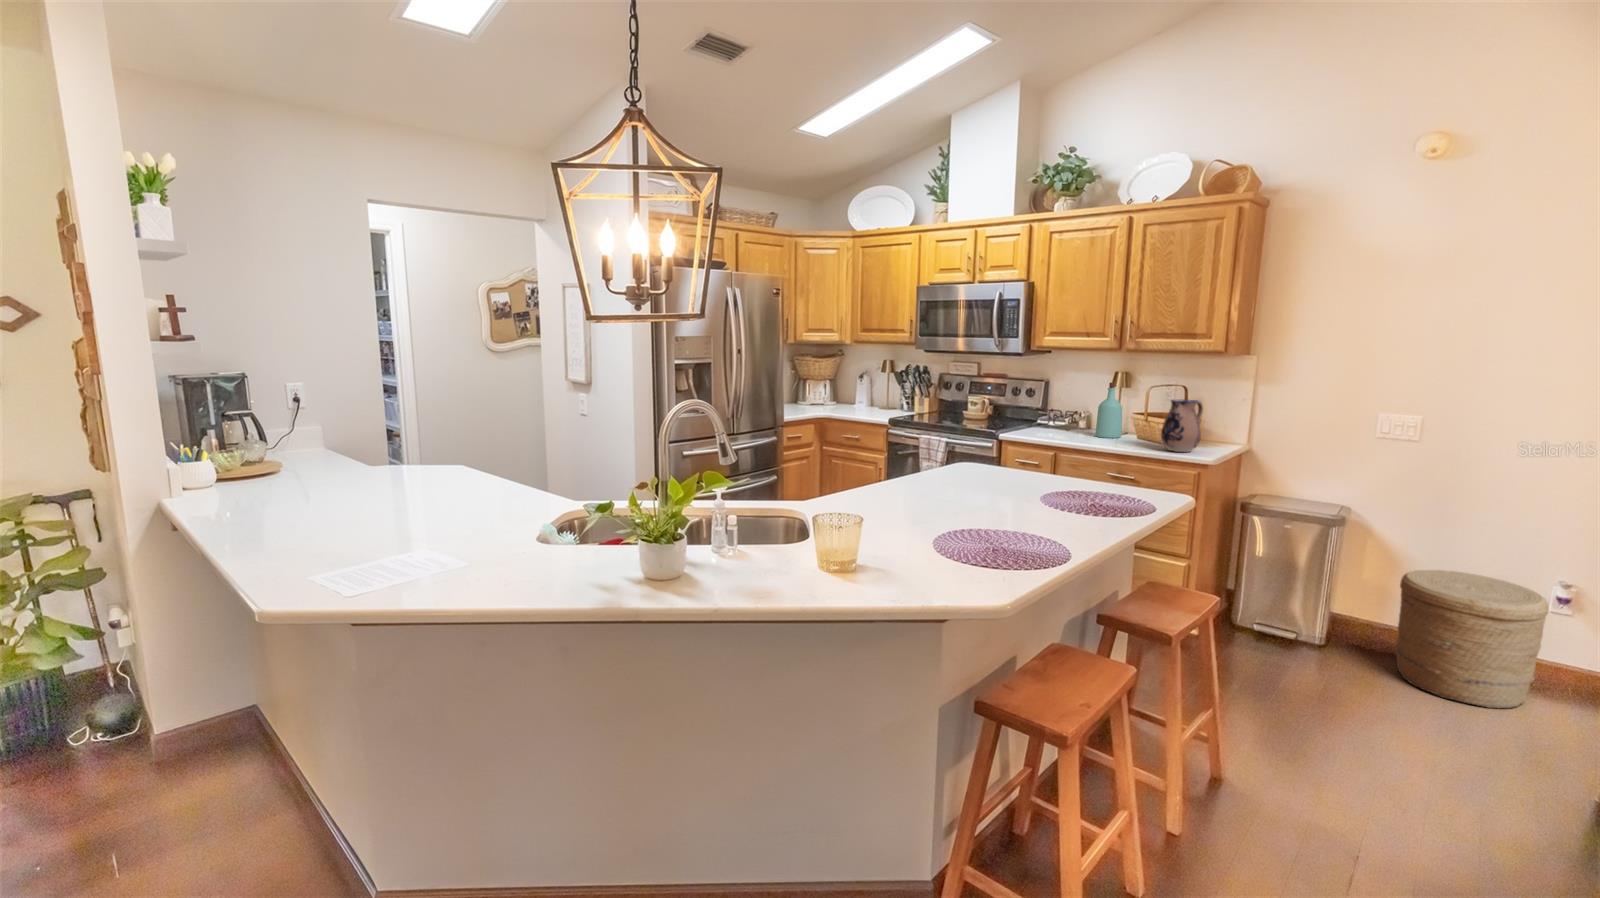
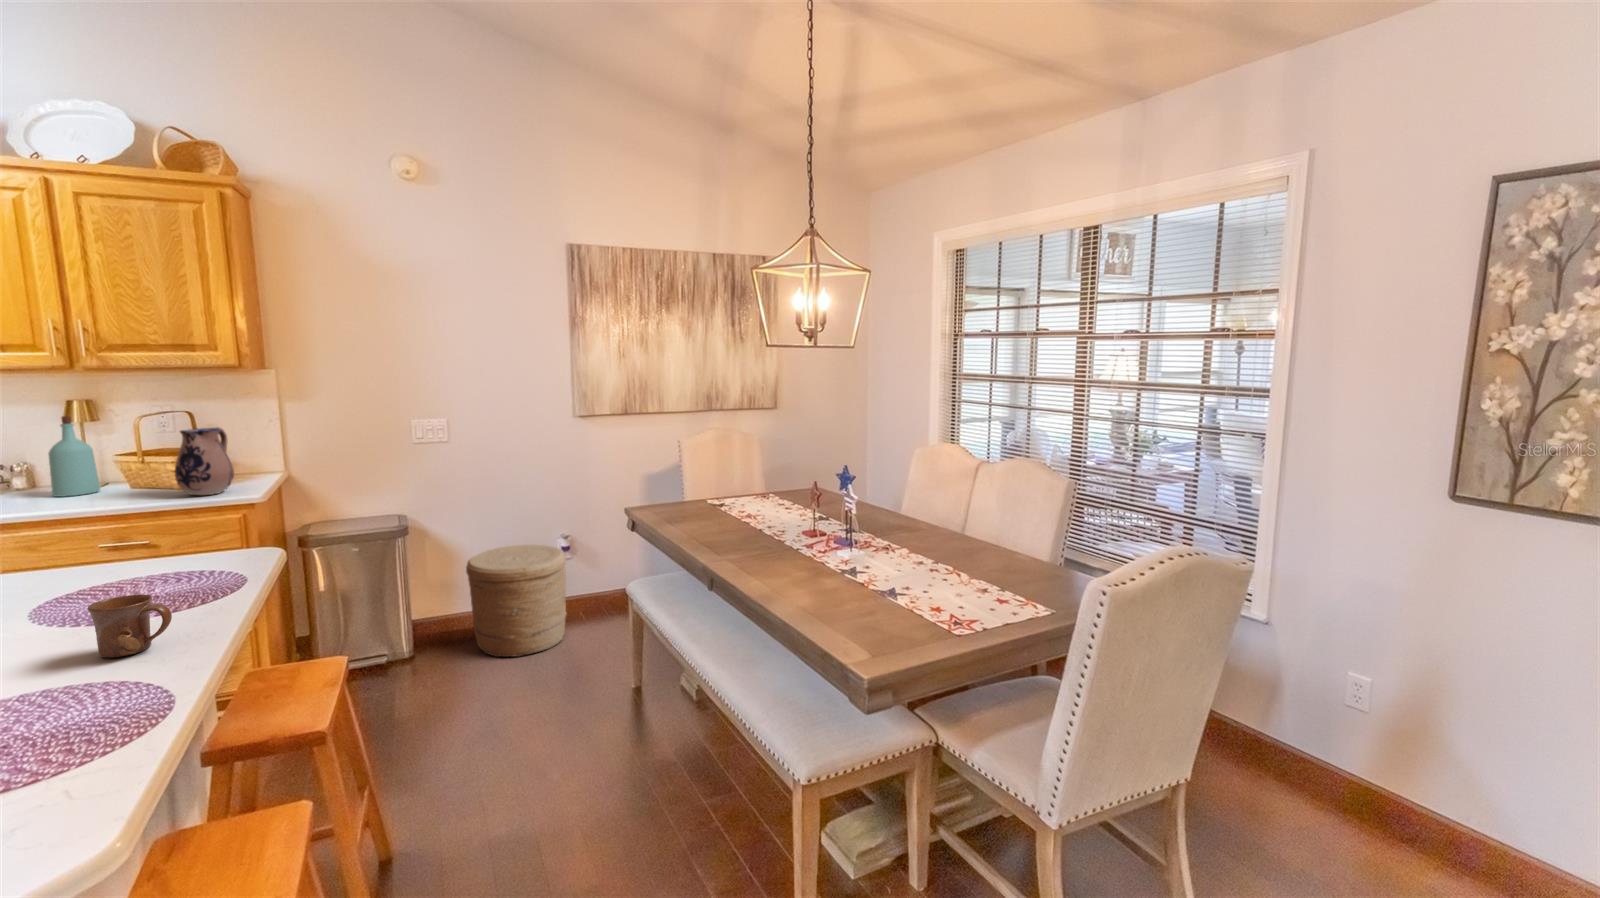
mug: none [1053,493,1089,529] -> present [87,595,172,658]

